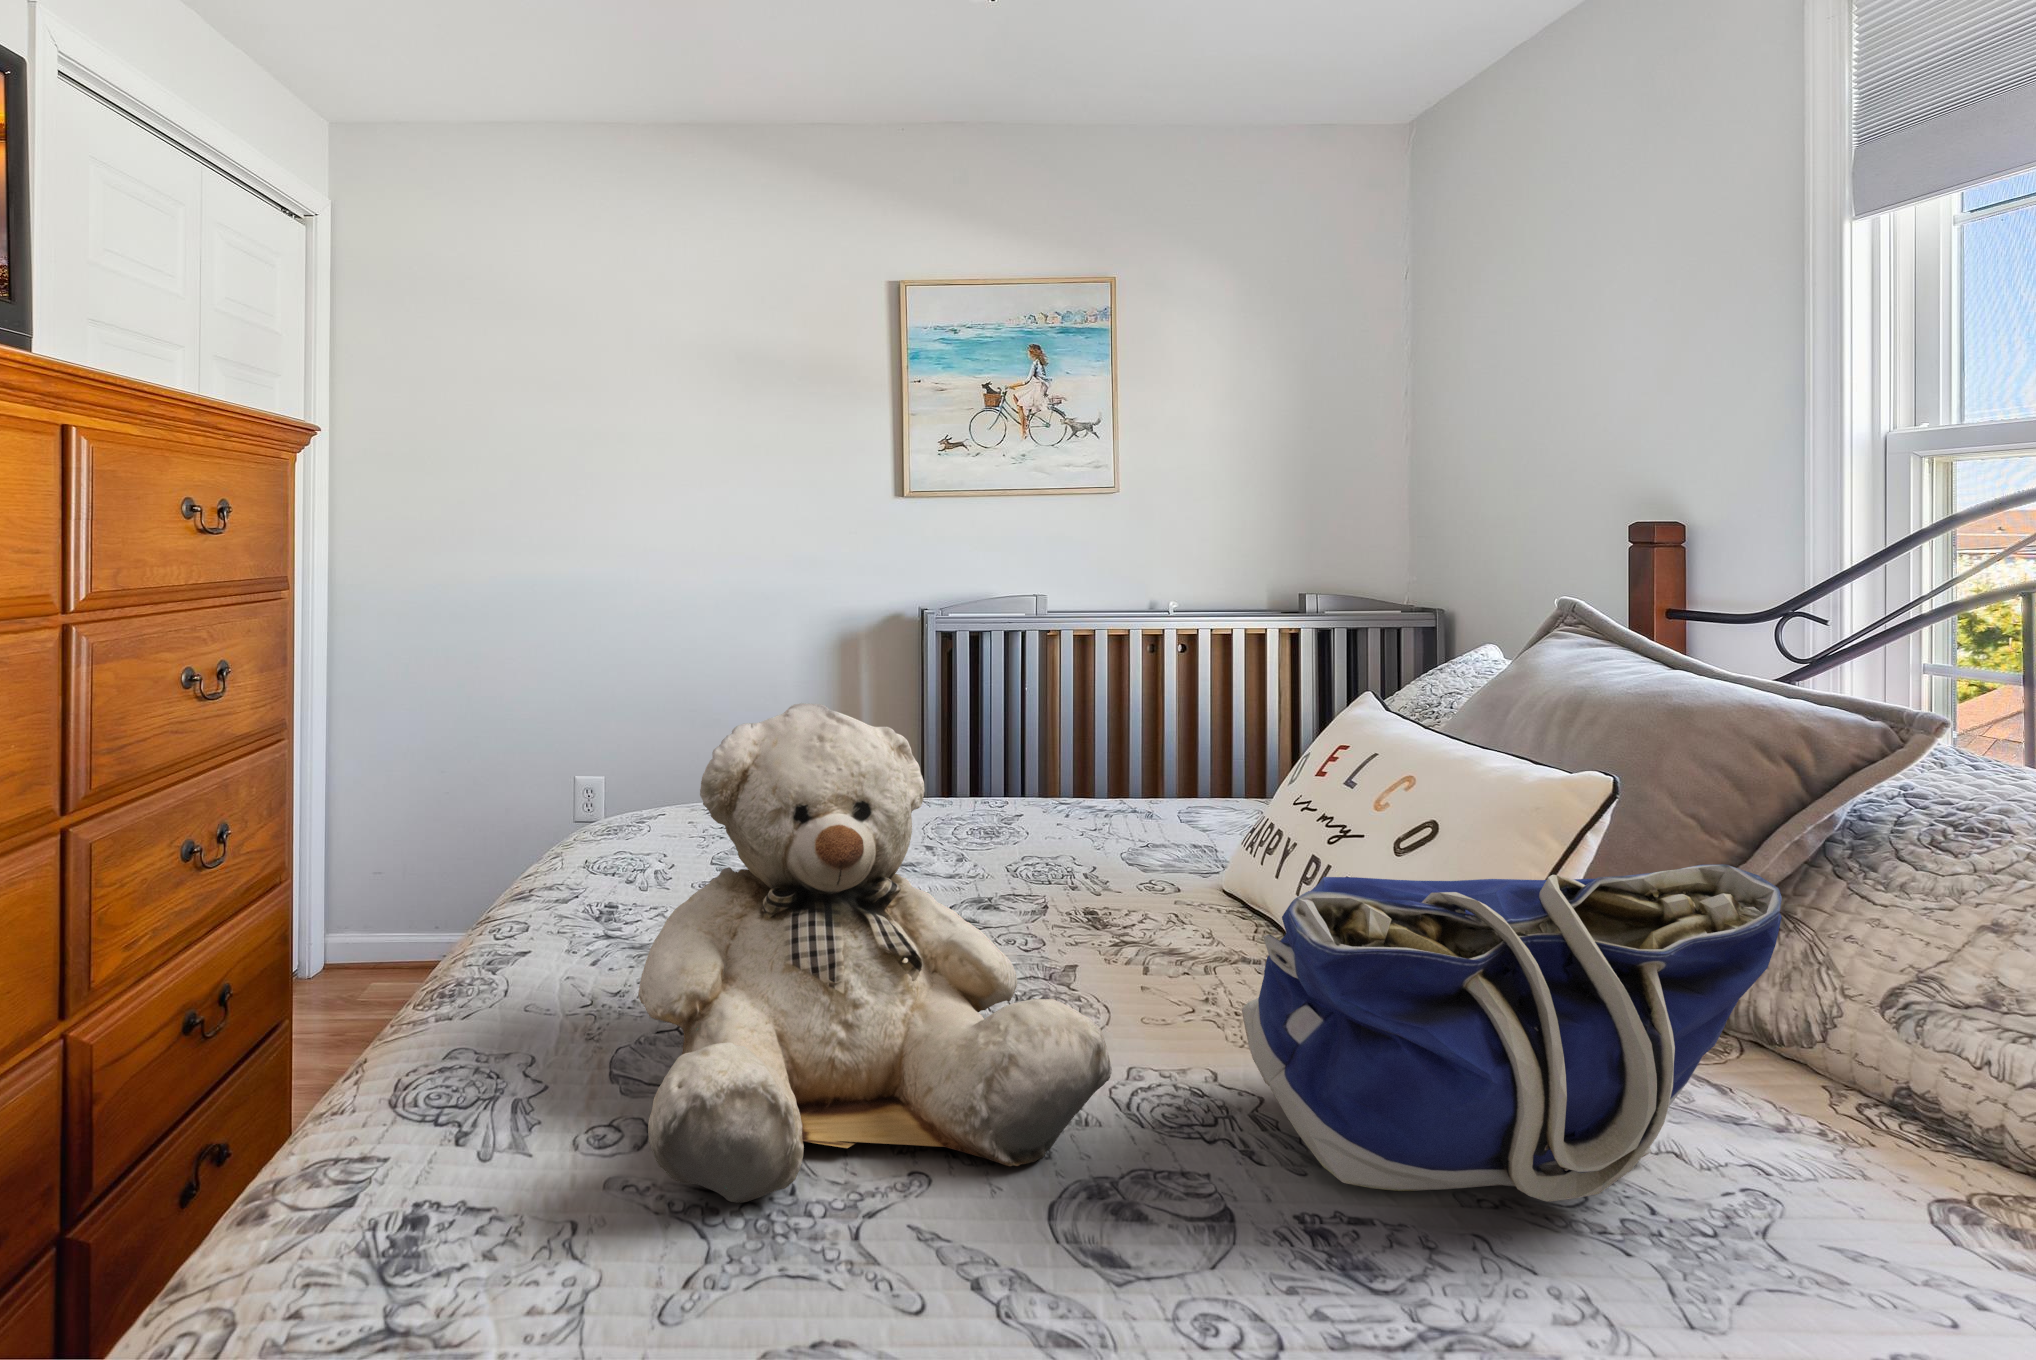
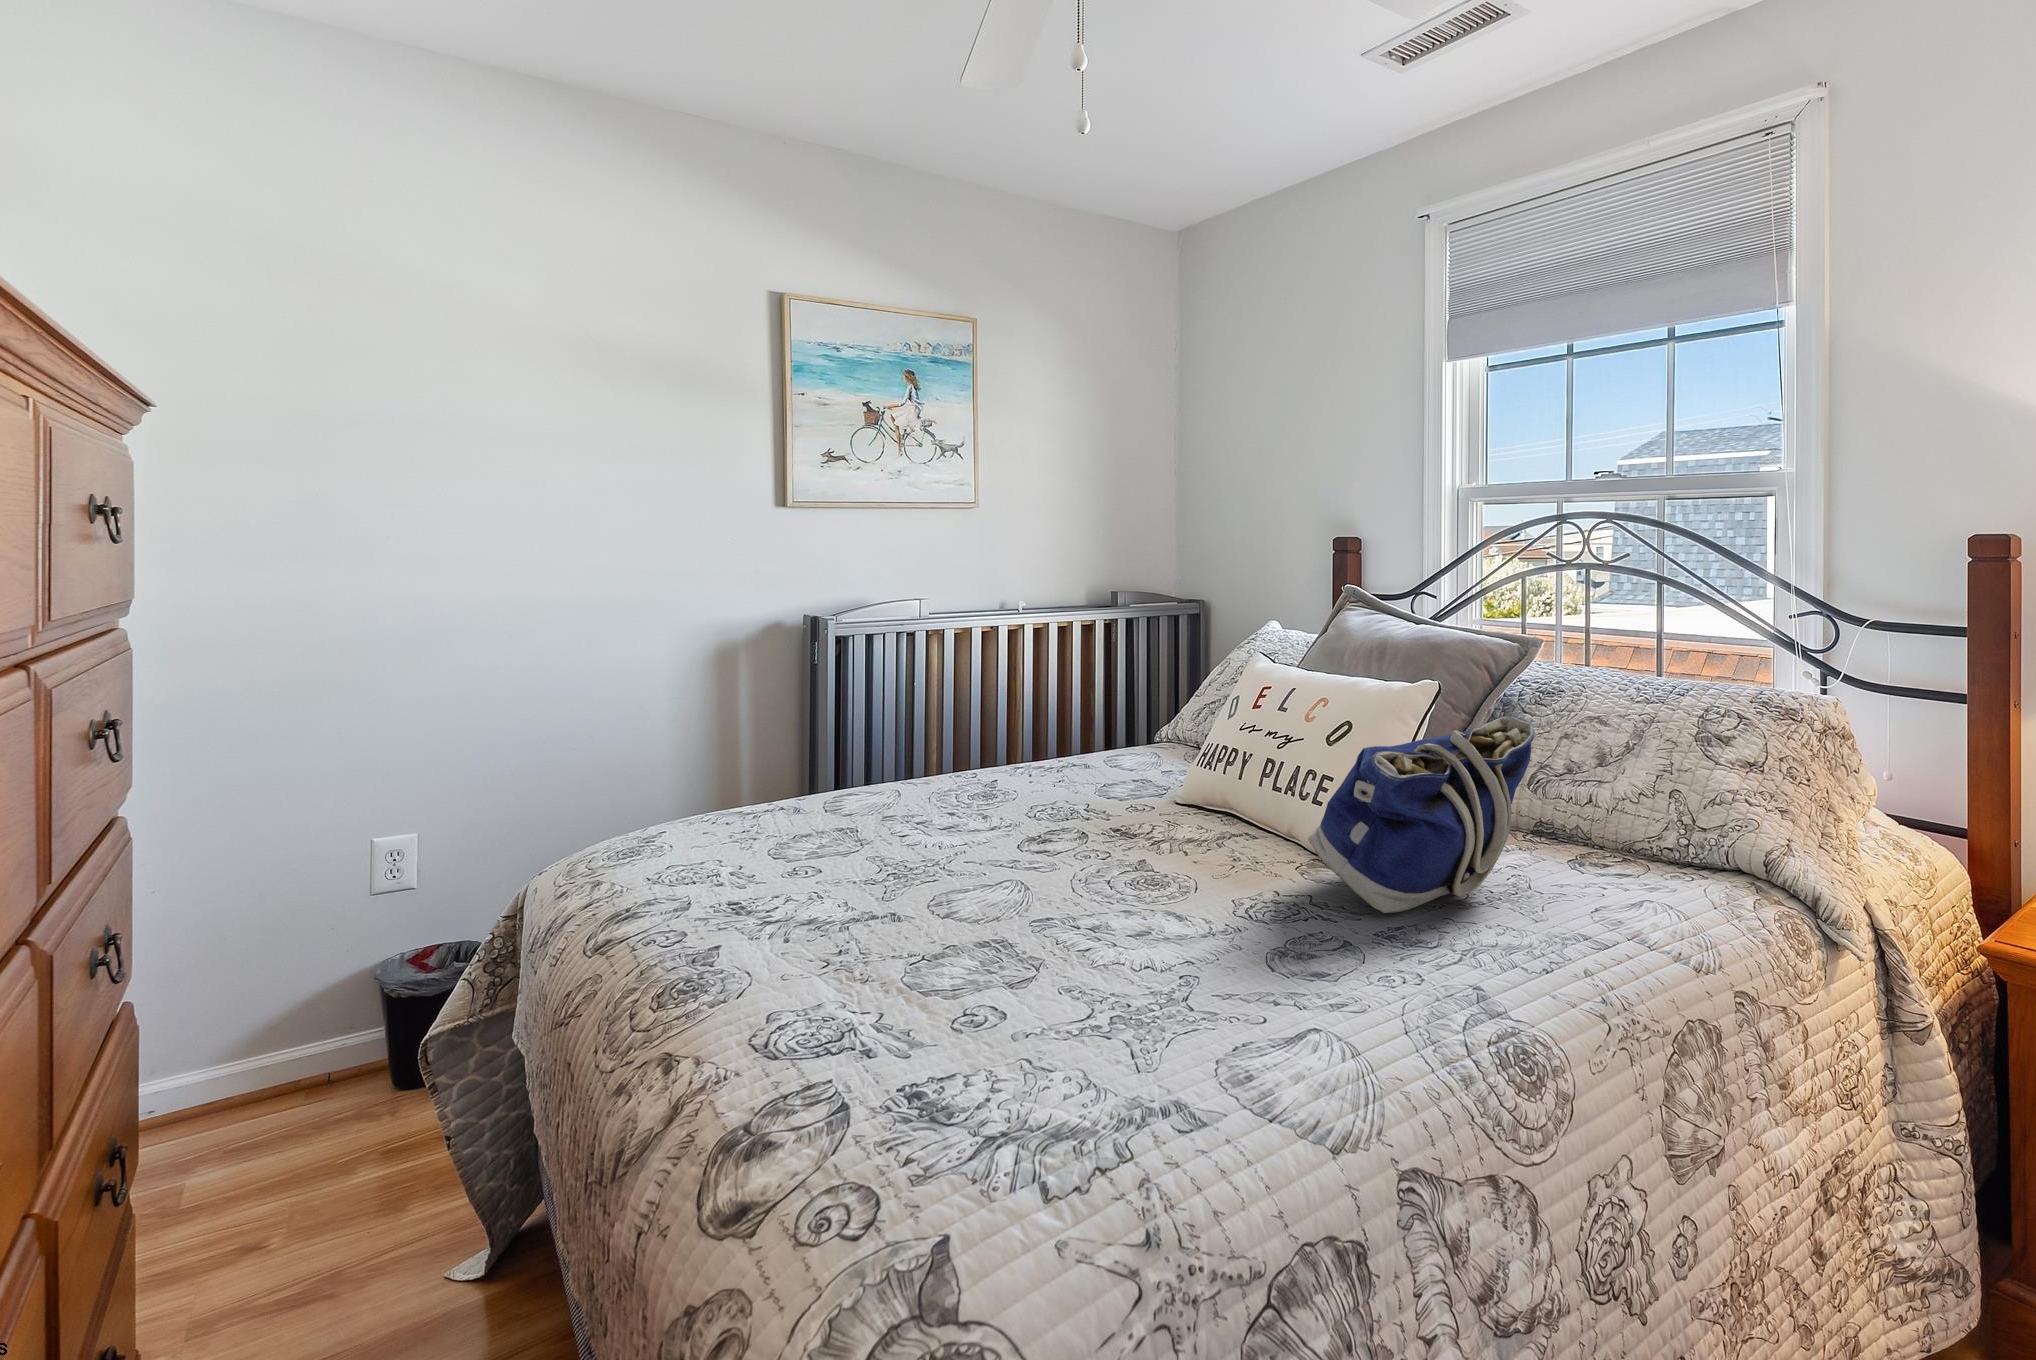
teddy bear: present [638,703,1112,1203] -> none [952,679,1274,1014]

